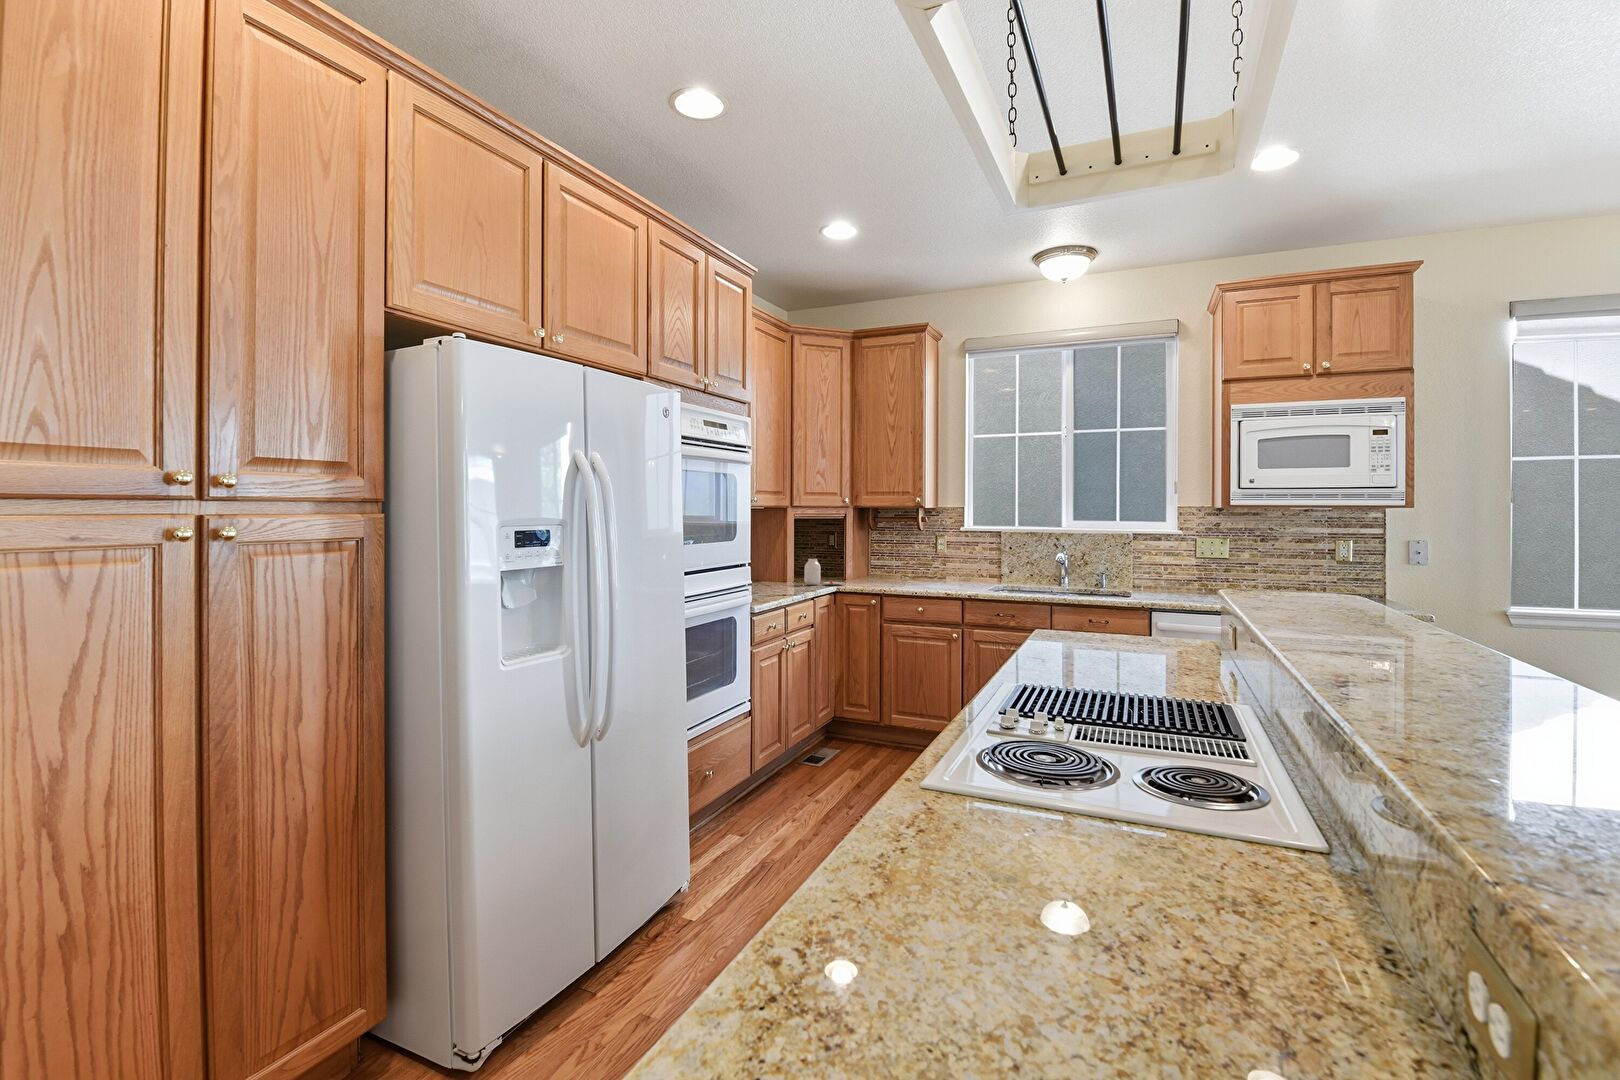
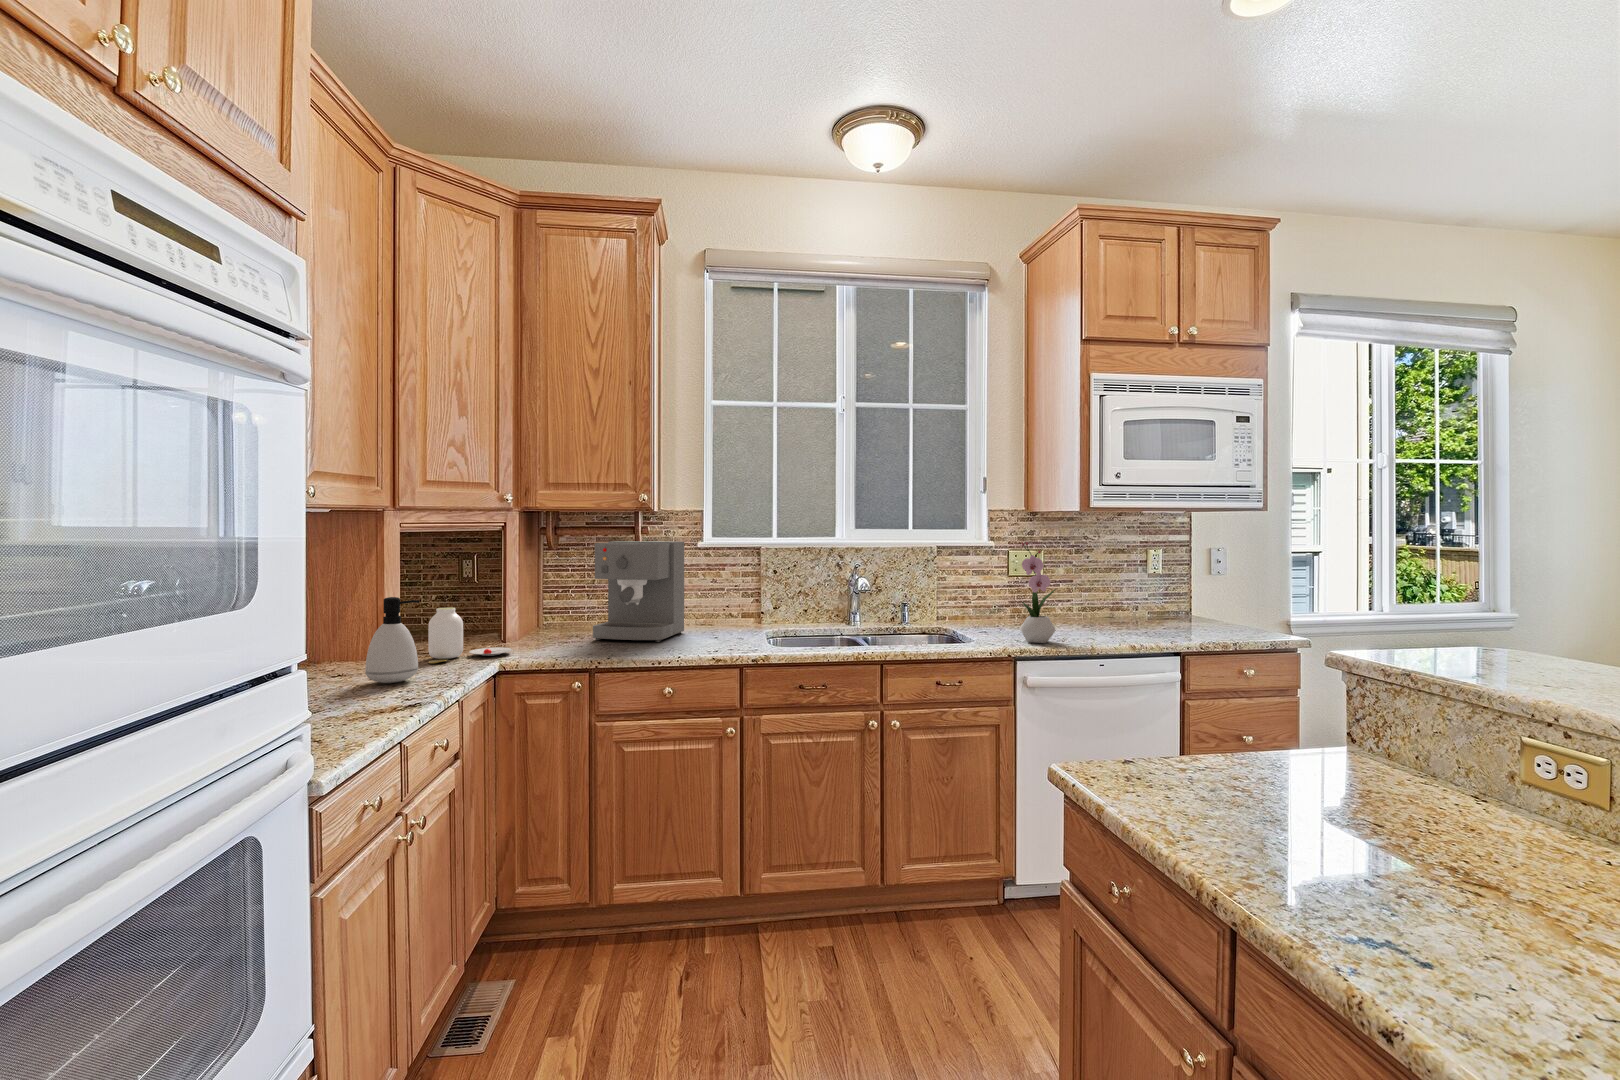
coffee maker: none [891,527,949,586] -> present [593,541,684,642]
flower arrangement: none [1160,529,1194,601] -> present [1020,542,1056,643]
soap dispenser: none [774,549,796,589] -> present [365,597,420,683]

